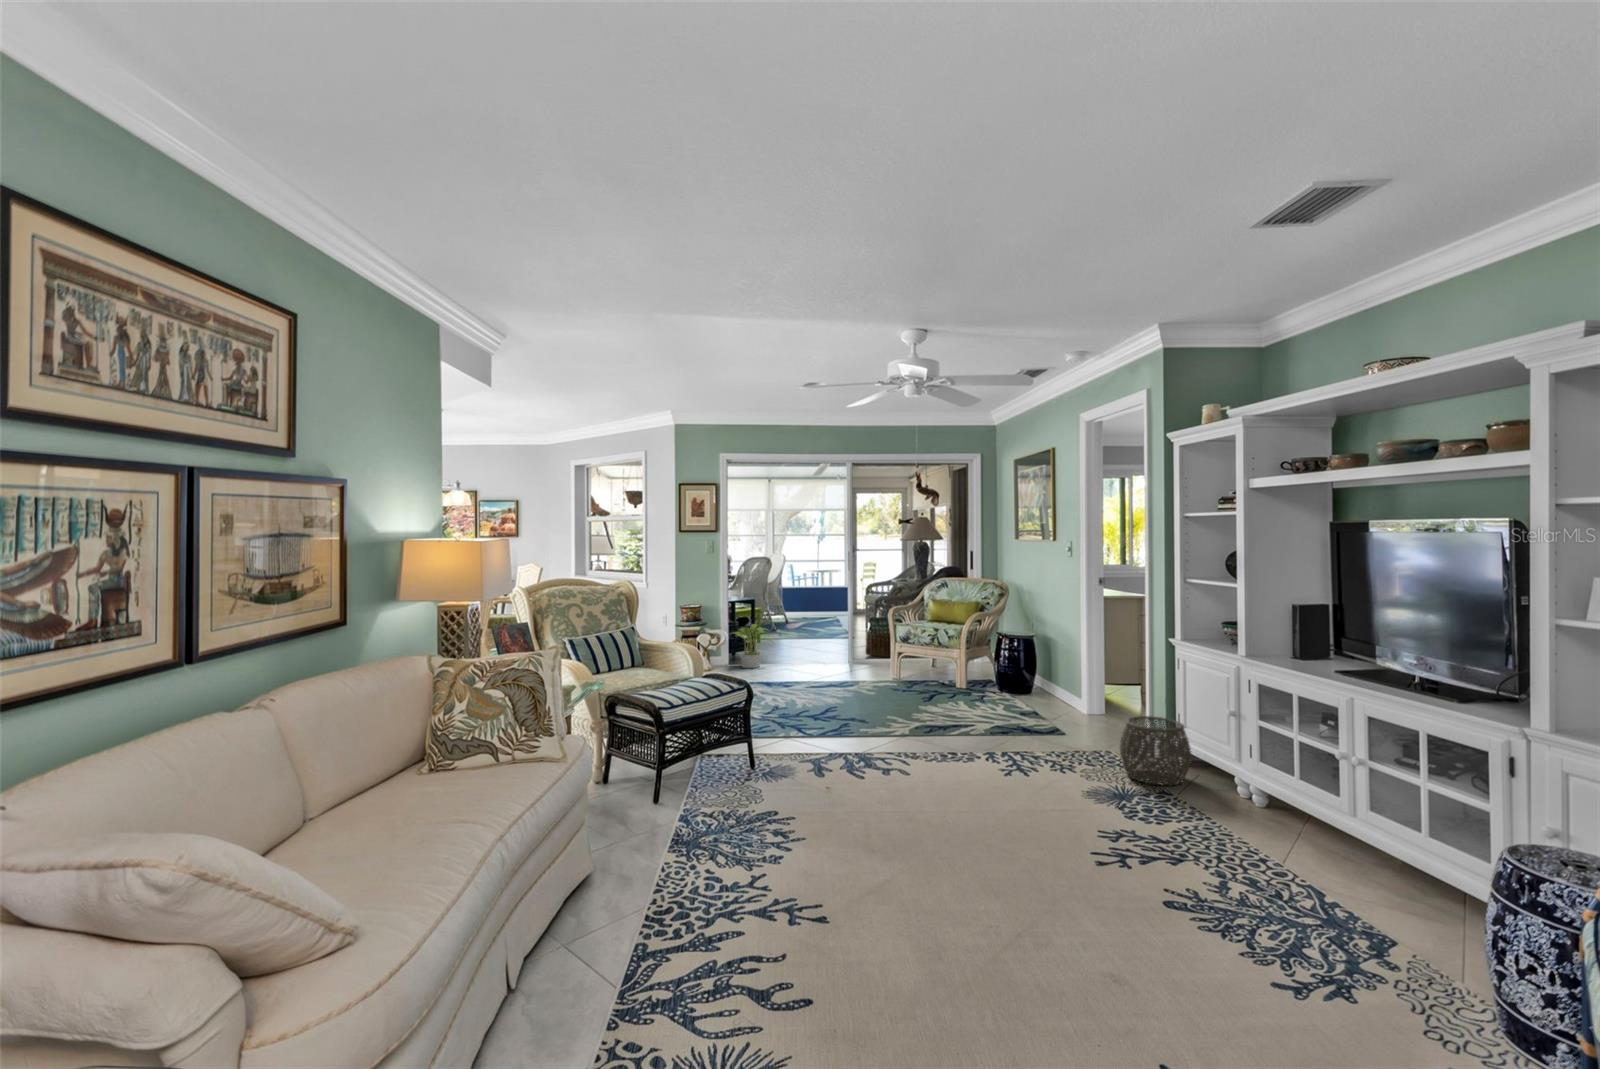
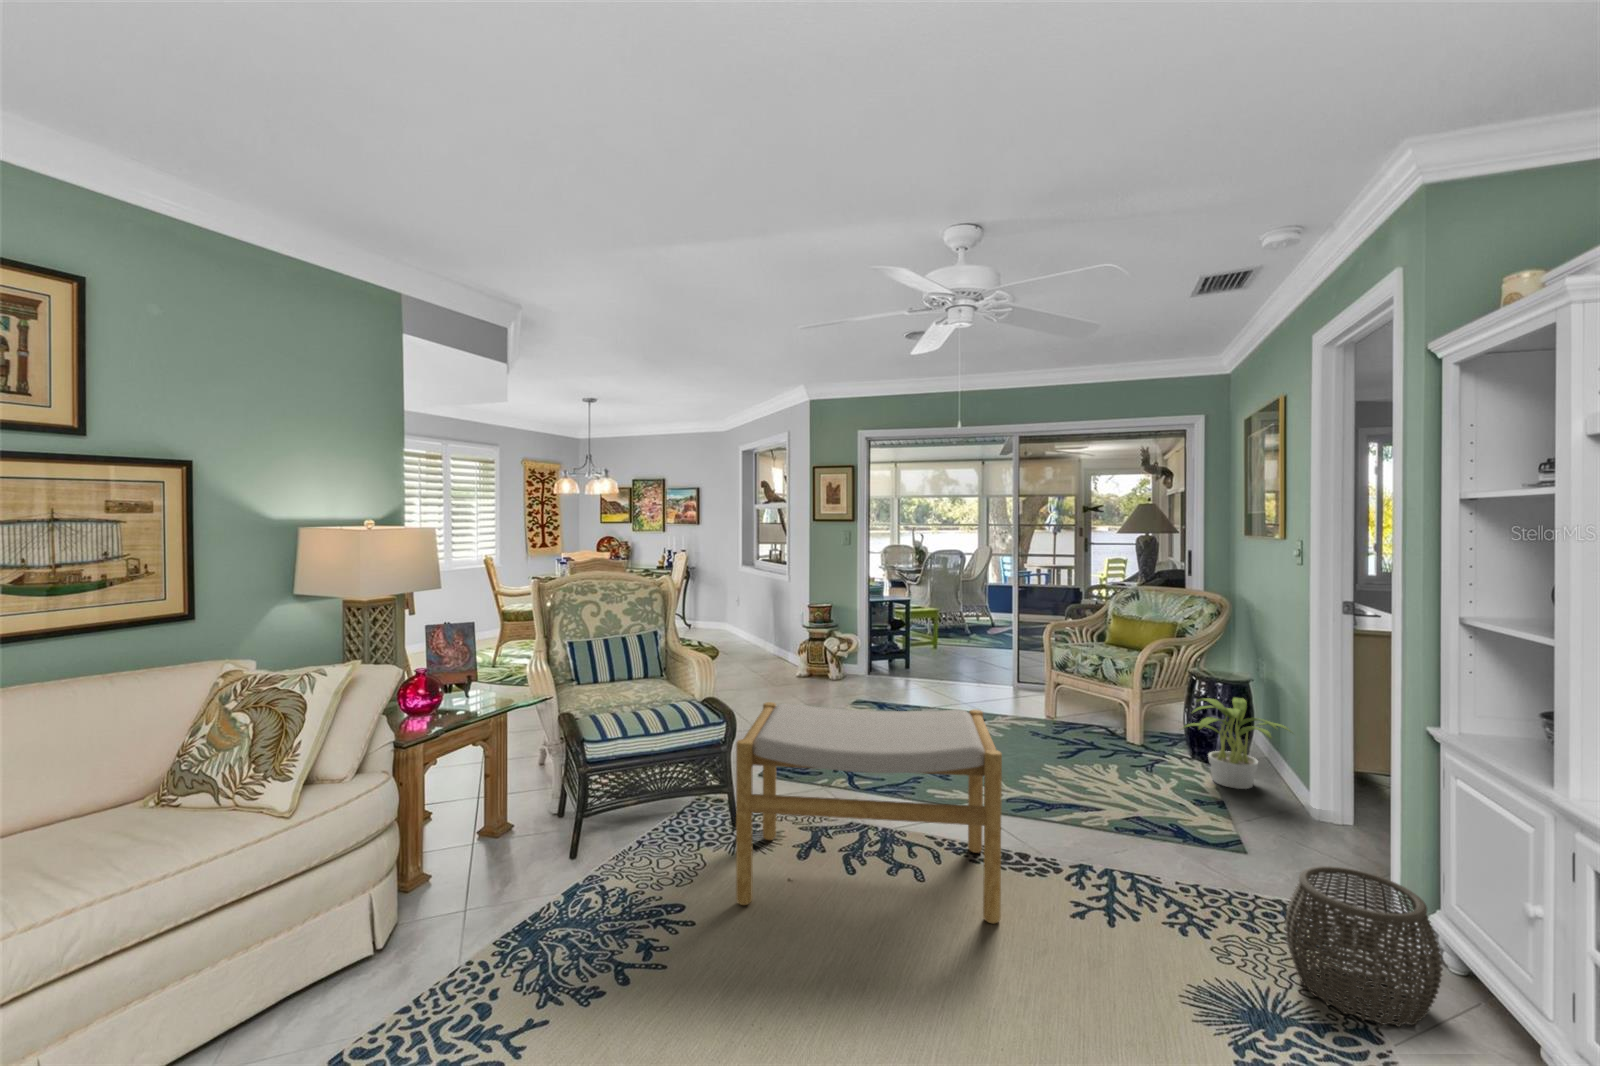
potted plant: present [729,624,772,668] -> present [1183,698,1291,789]
footstool: none [785,659,975,801] -> present [736,702,1002,924]

